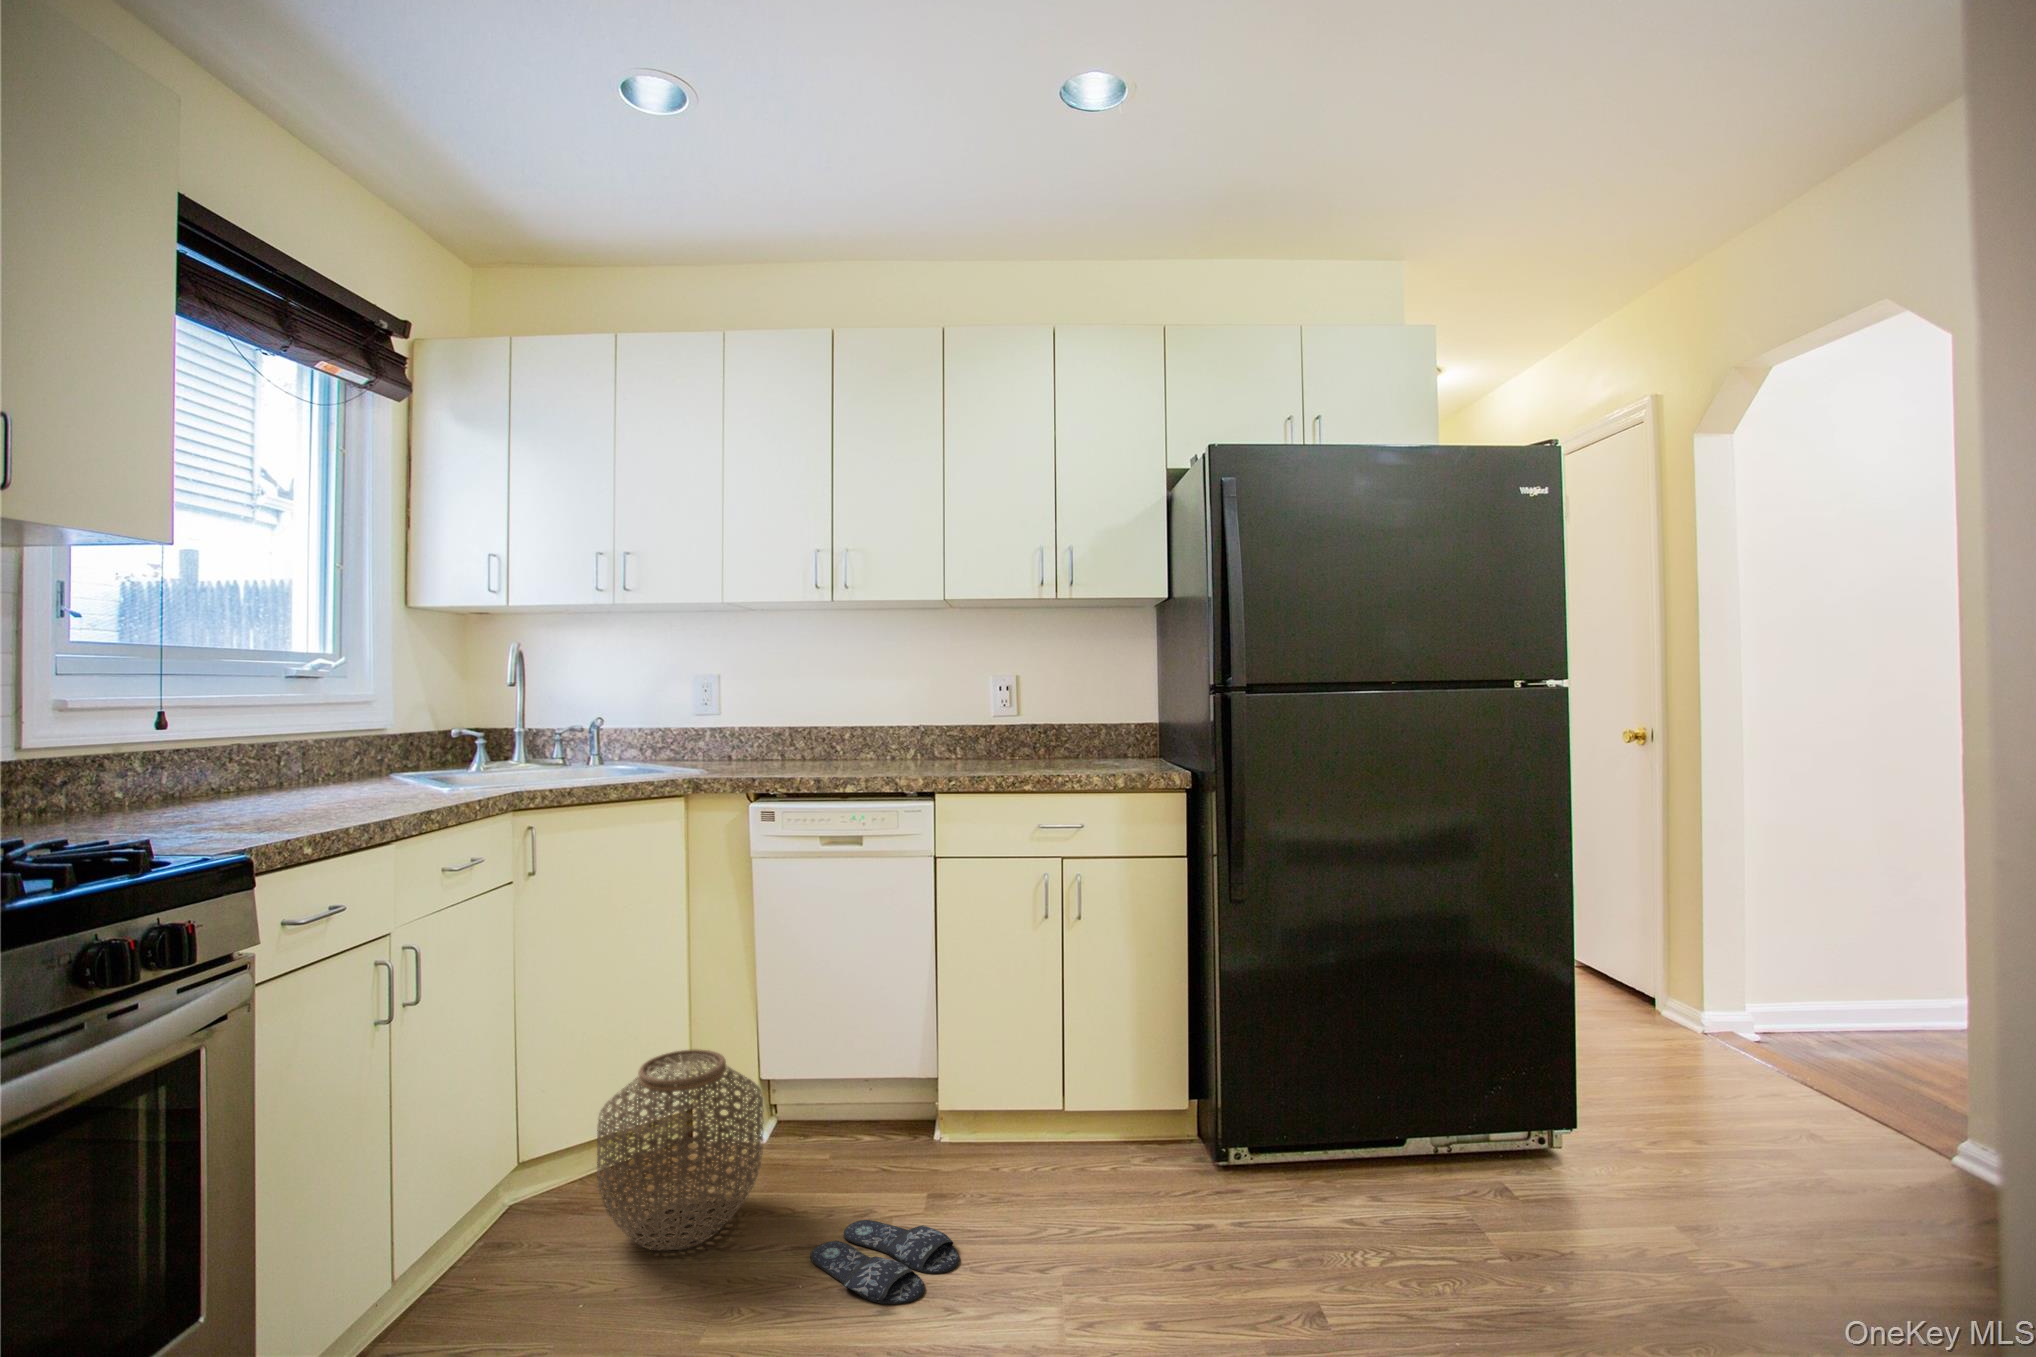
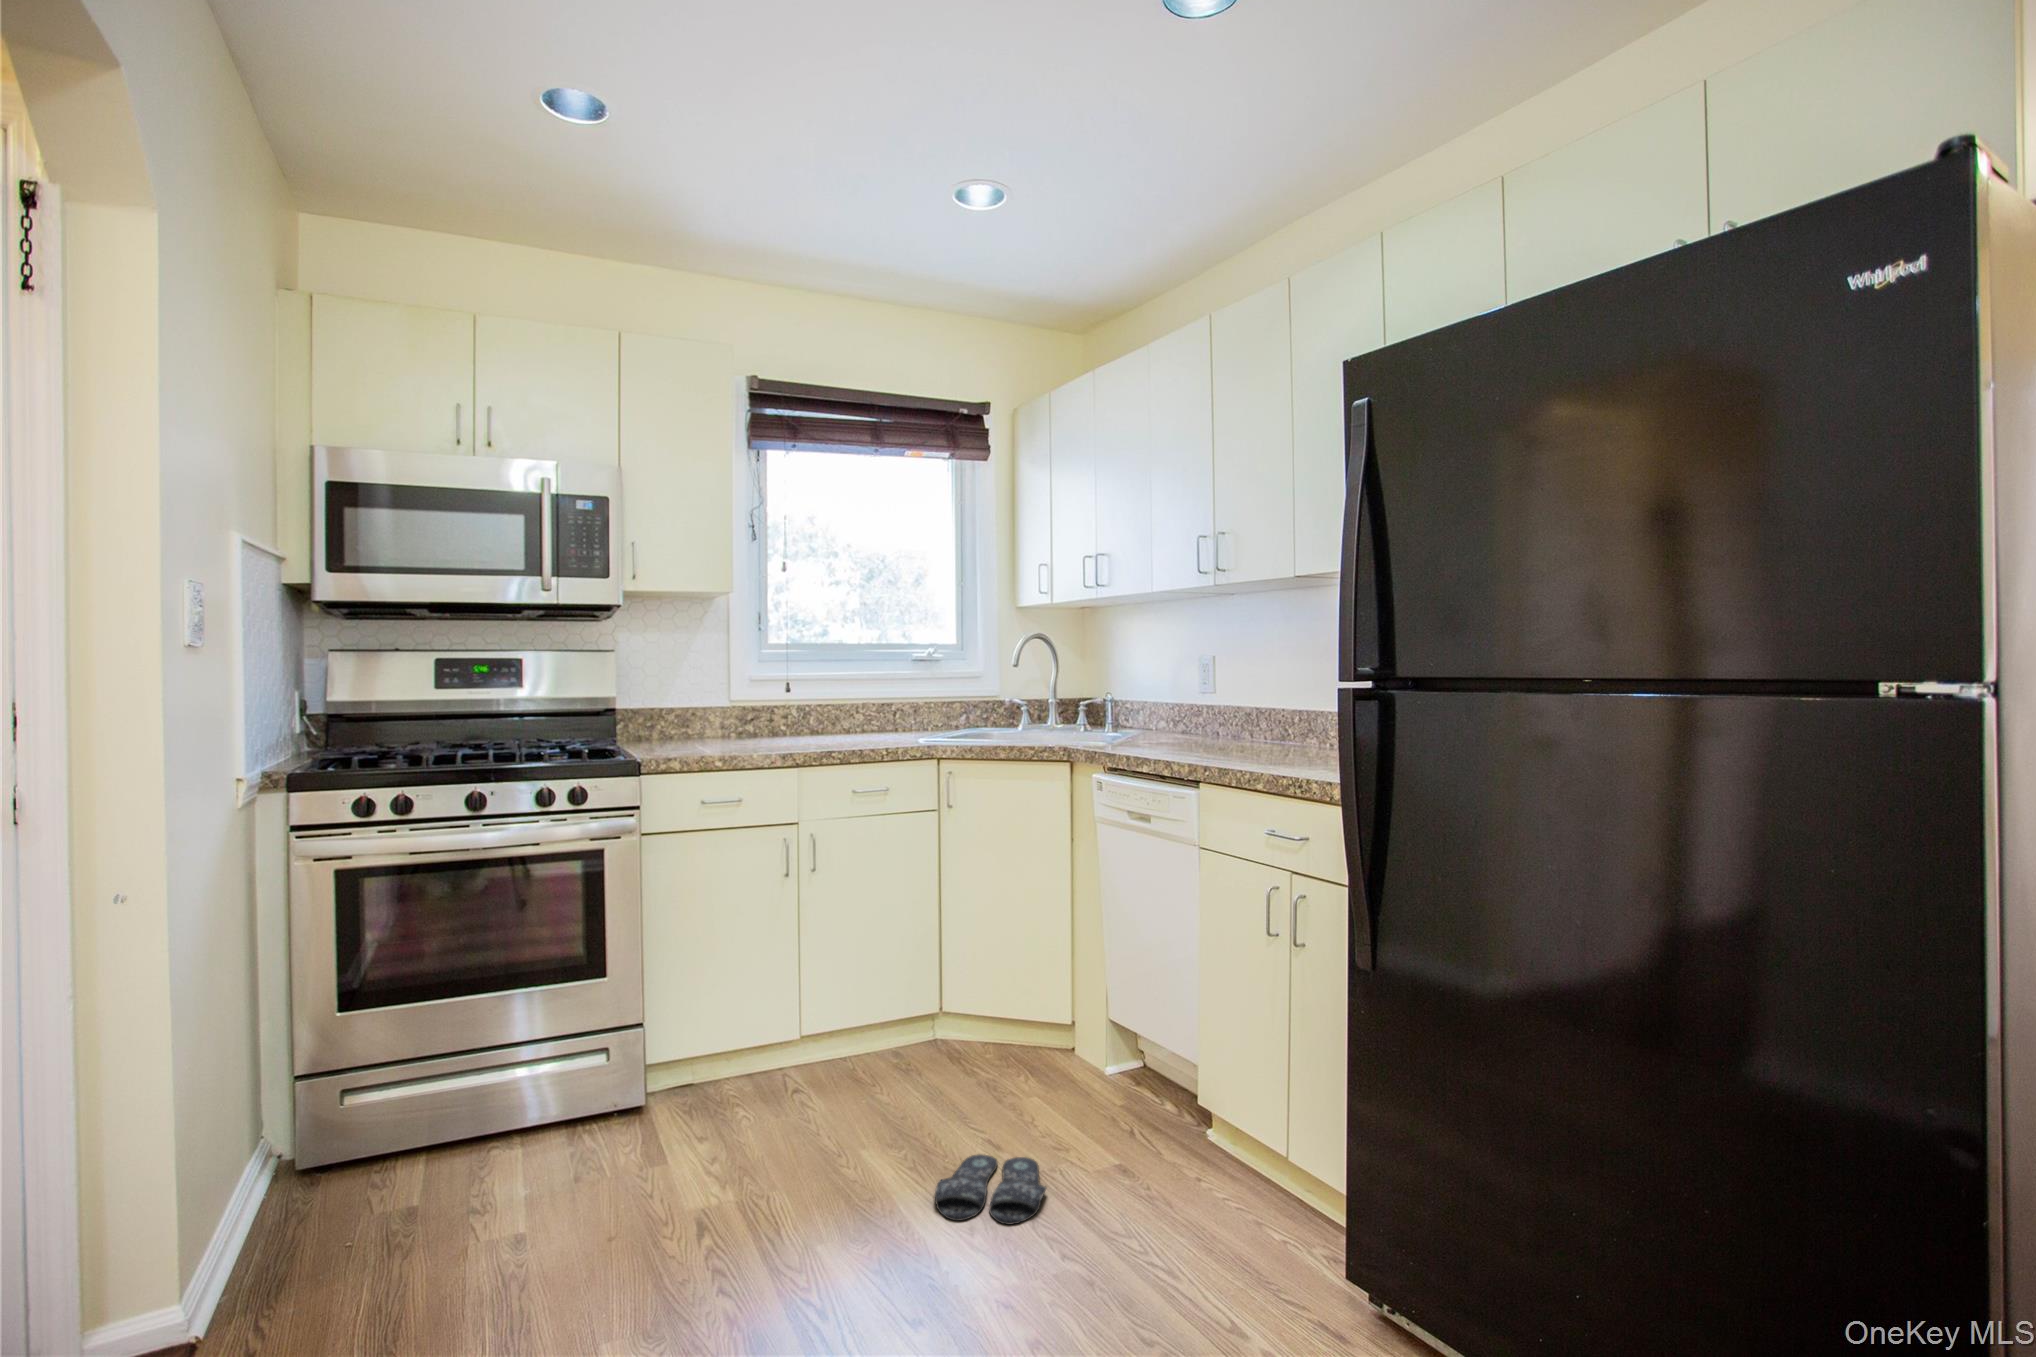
woven basket: present [597,1049,763,1250] -> none [906,962,1031,1114]

